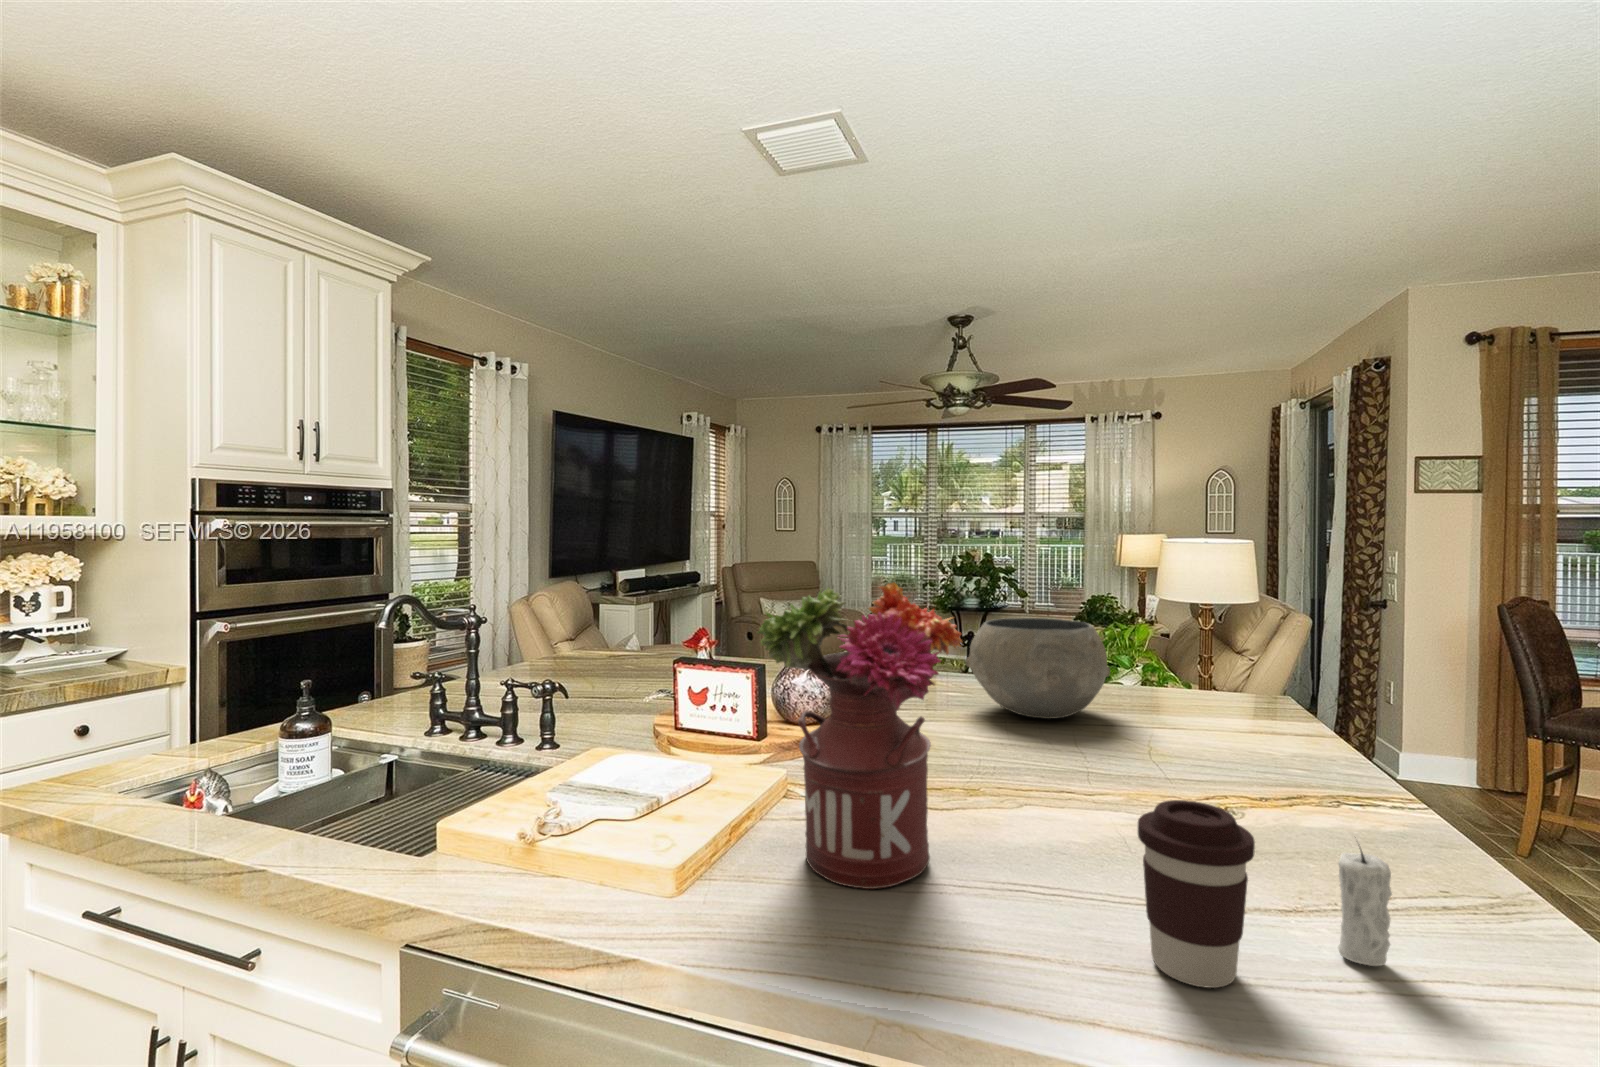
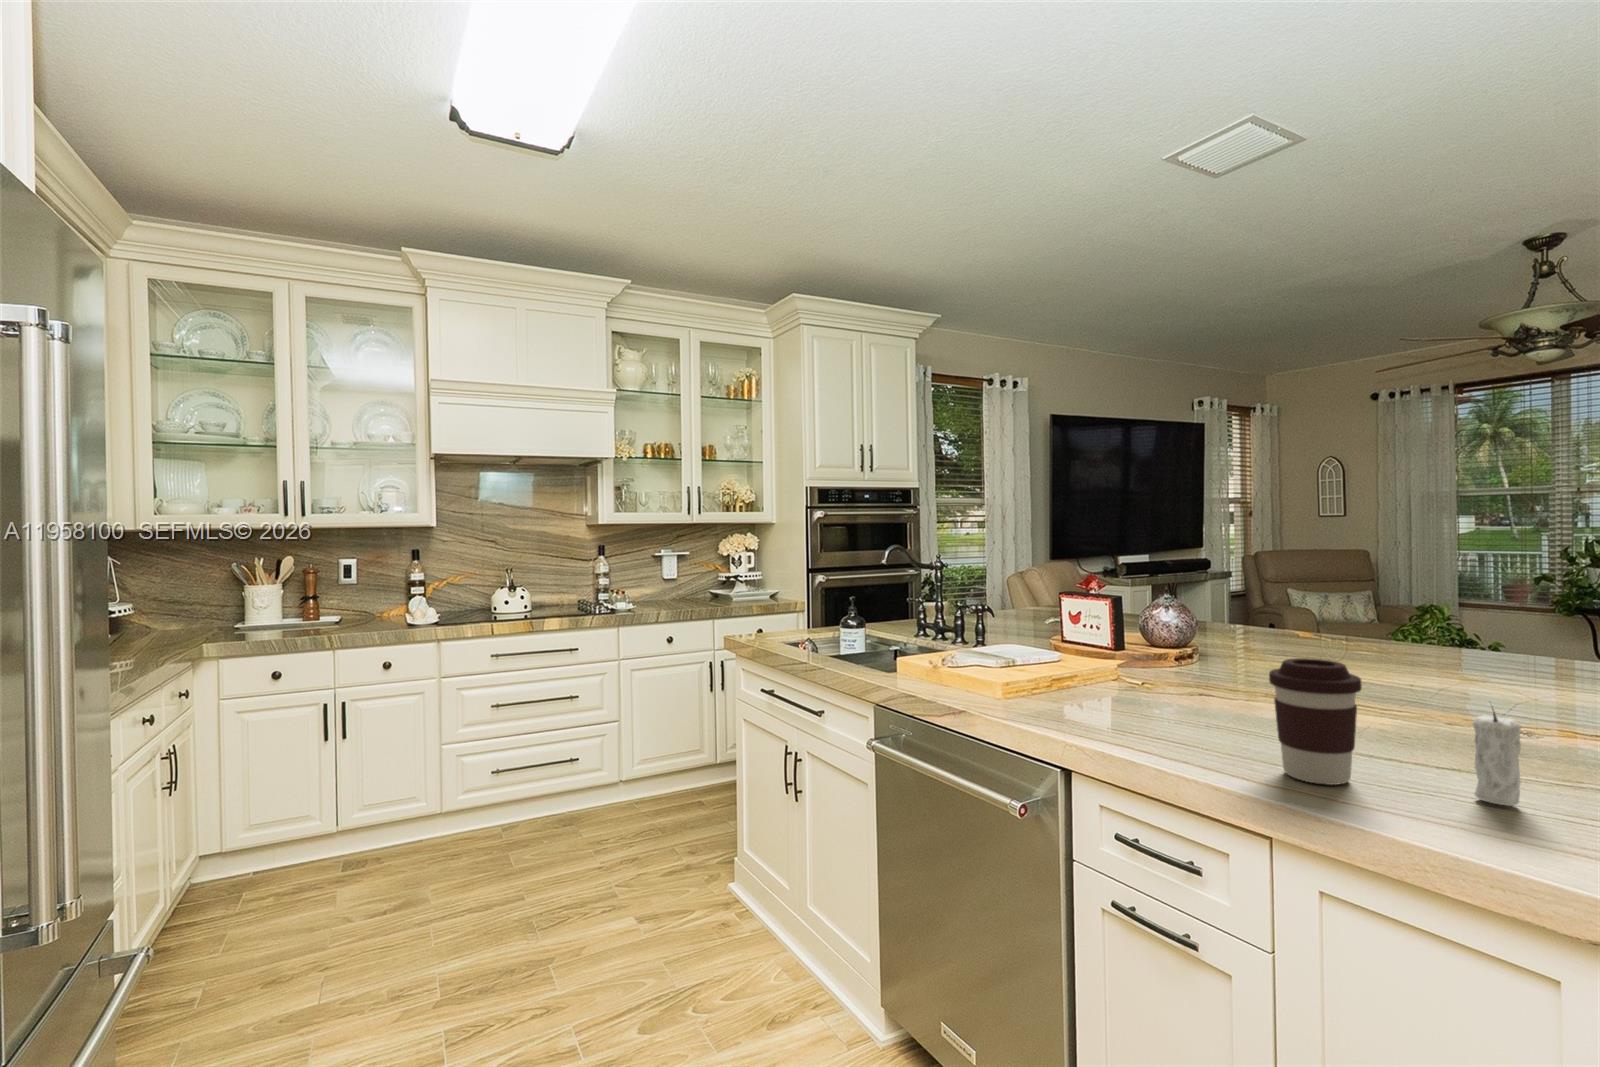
flower arrangement: present [757,582,962,889] -> none [1052,515,1205,718]
ceramic bowl: present [966,618,1110,719] -> none [1365,573,1551,670]

